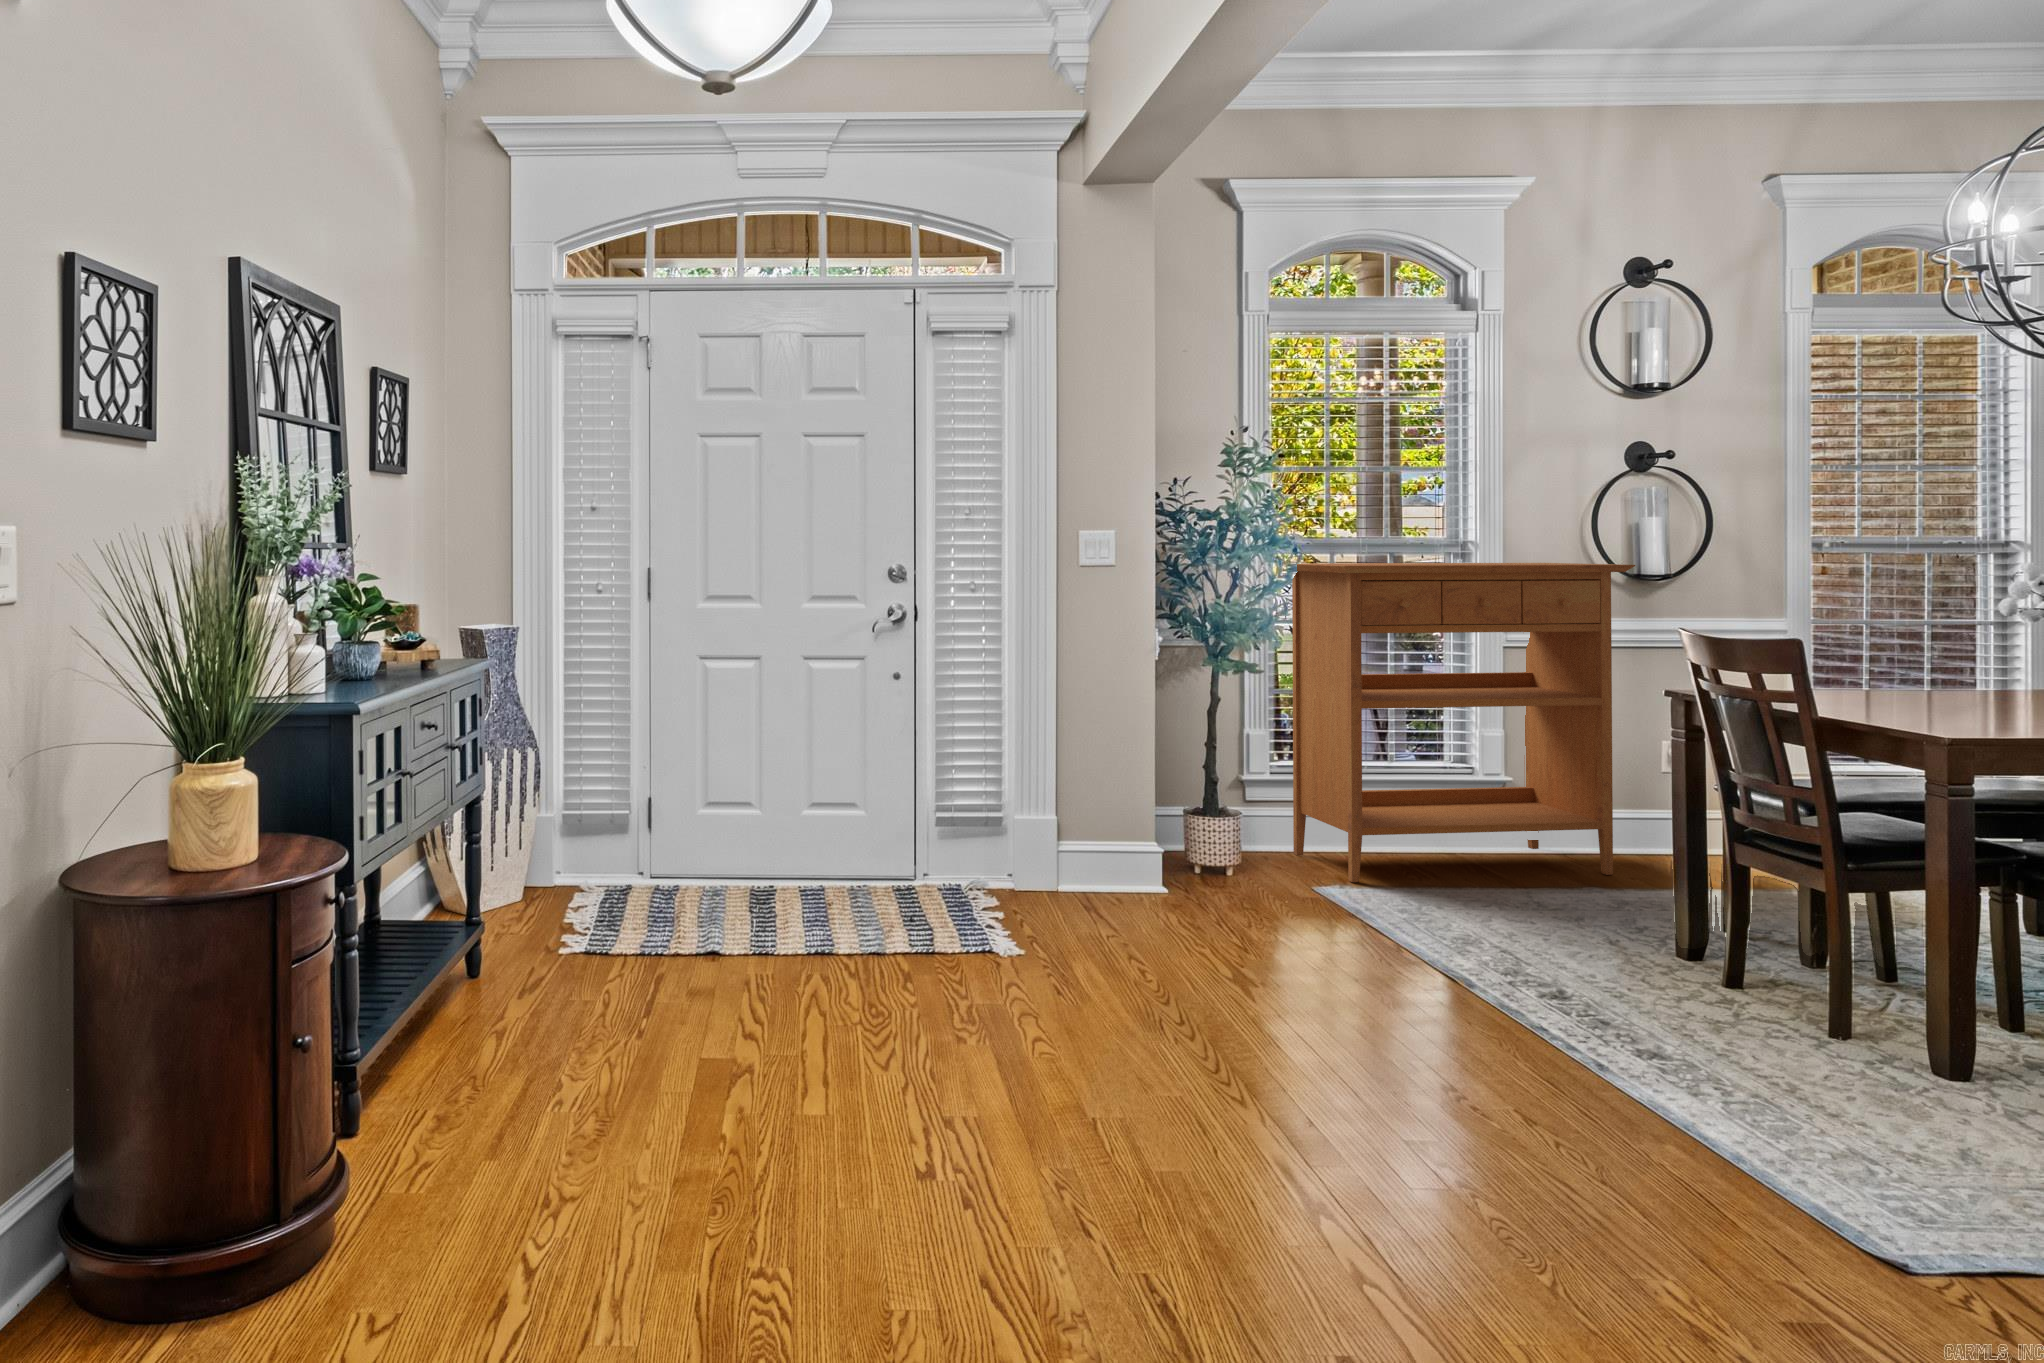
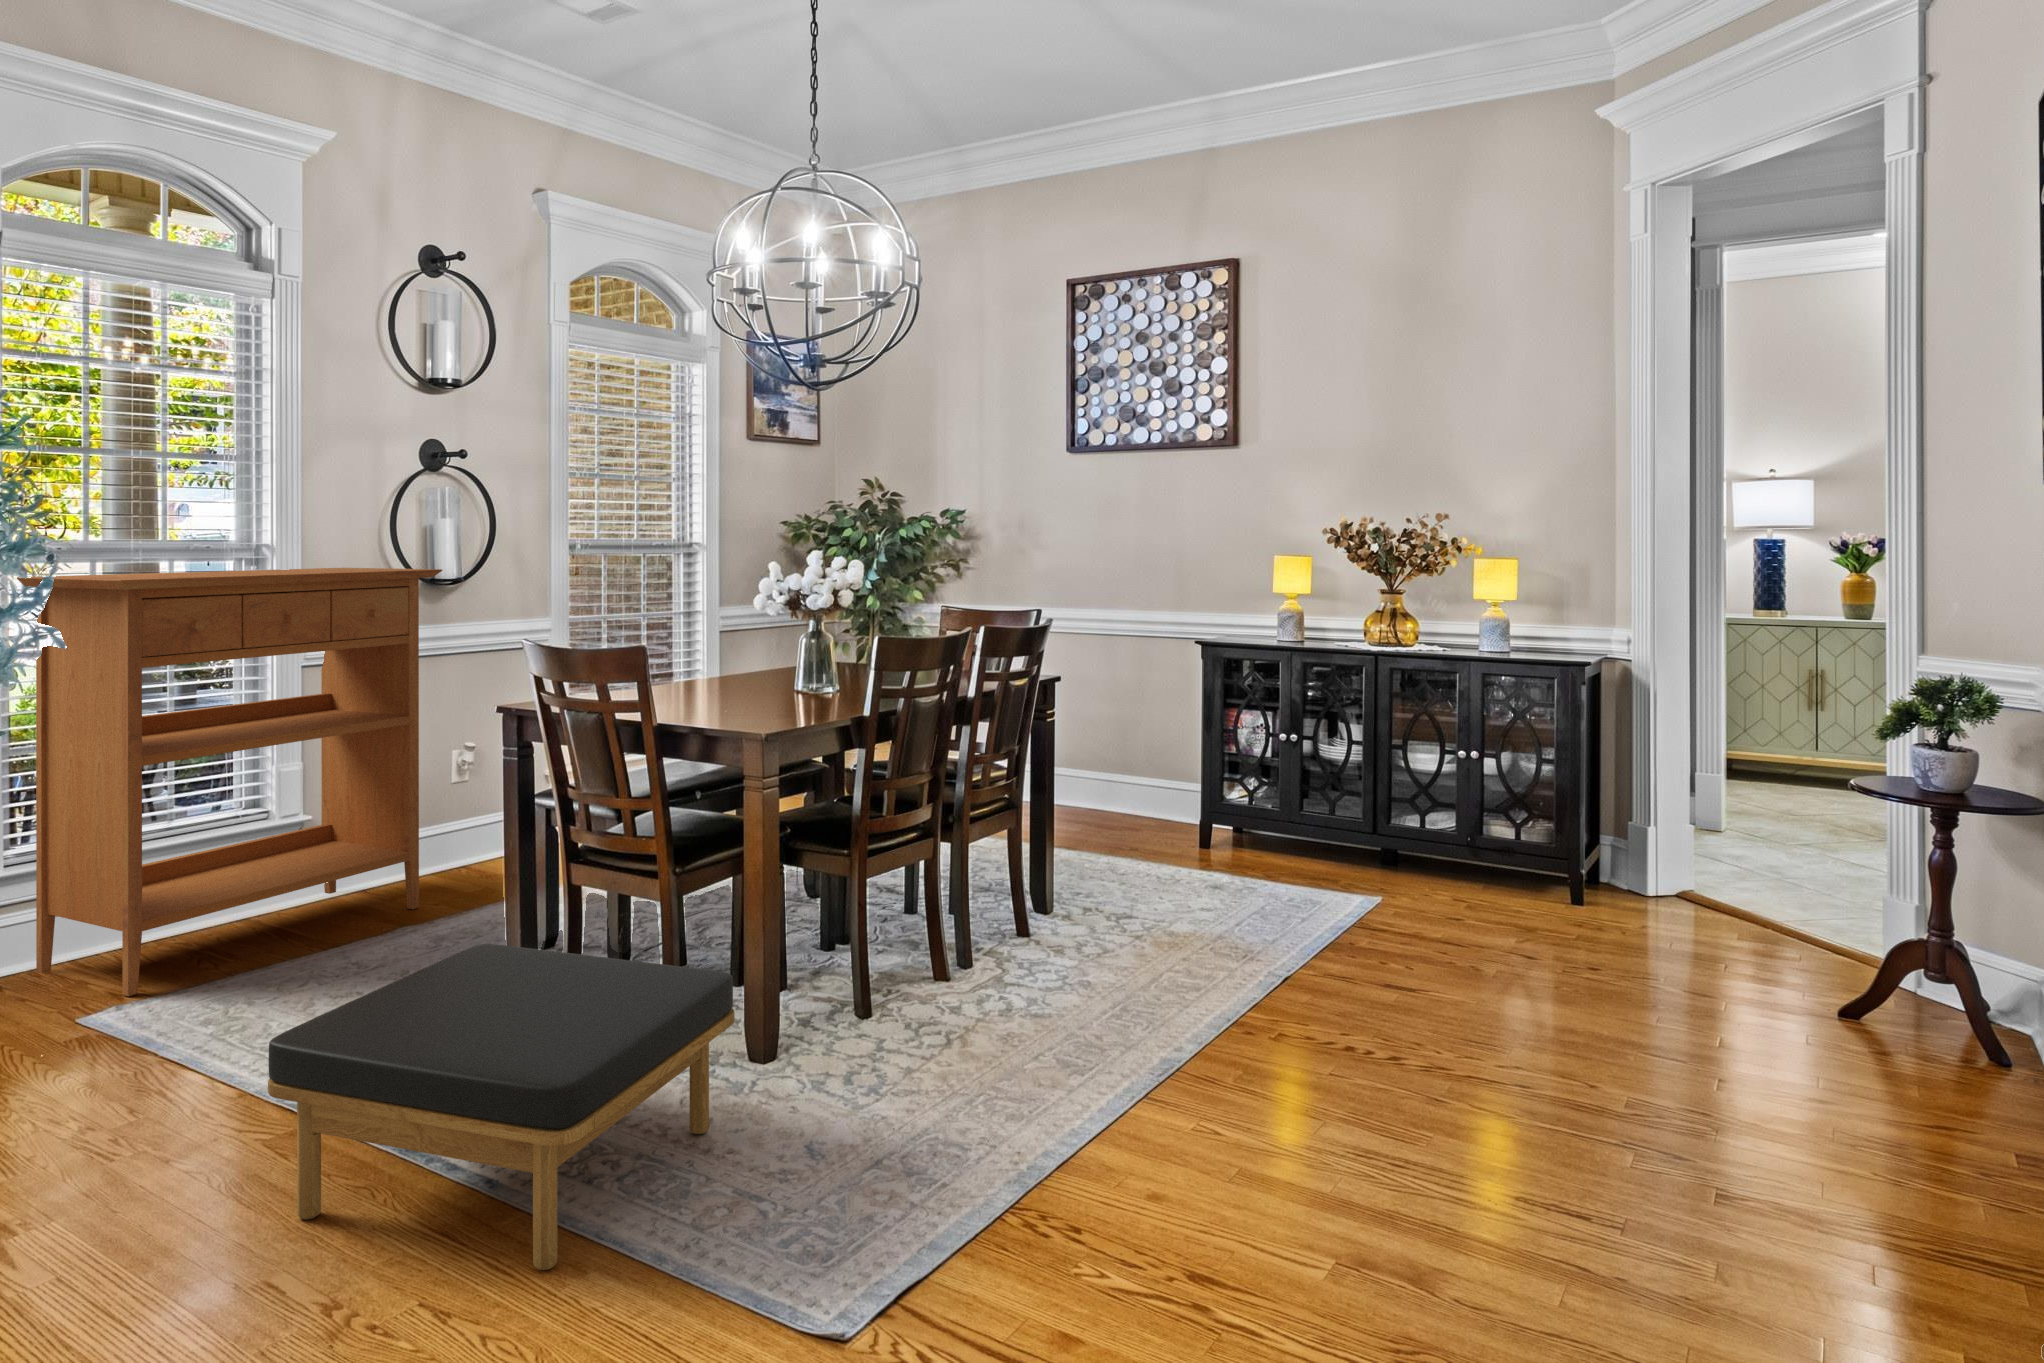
ottoman: none [1416,884,1876,1134] -> present [268,944,734,1270]

